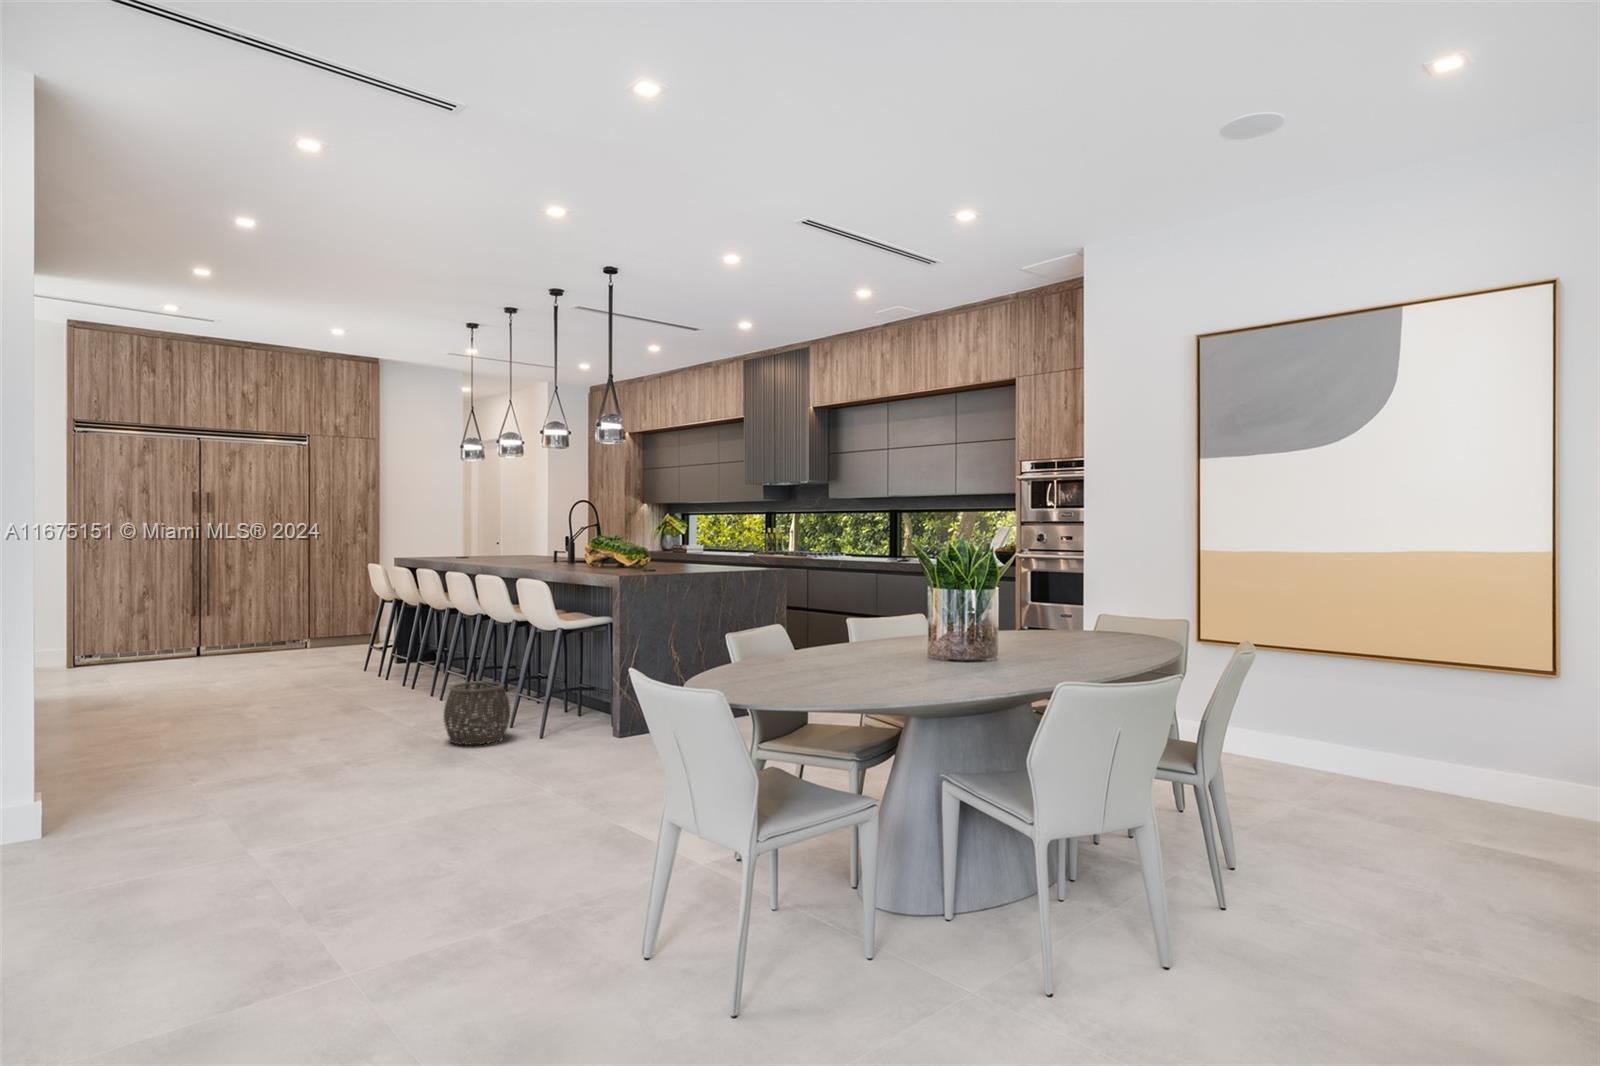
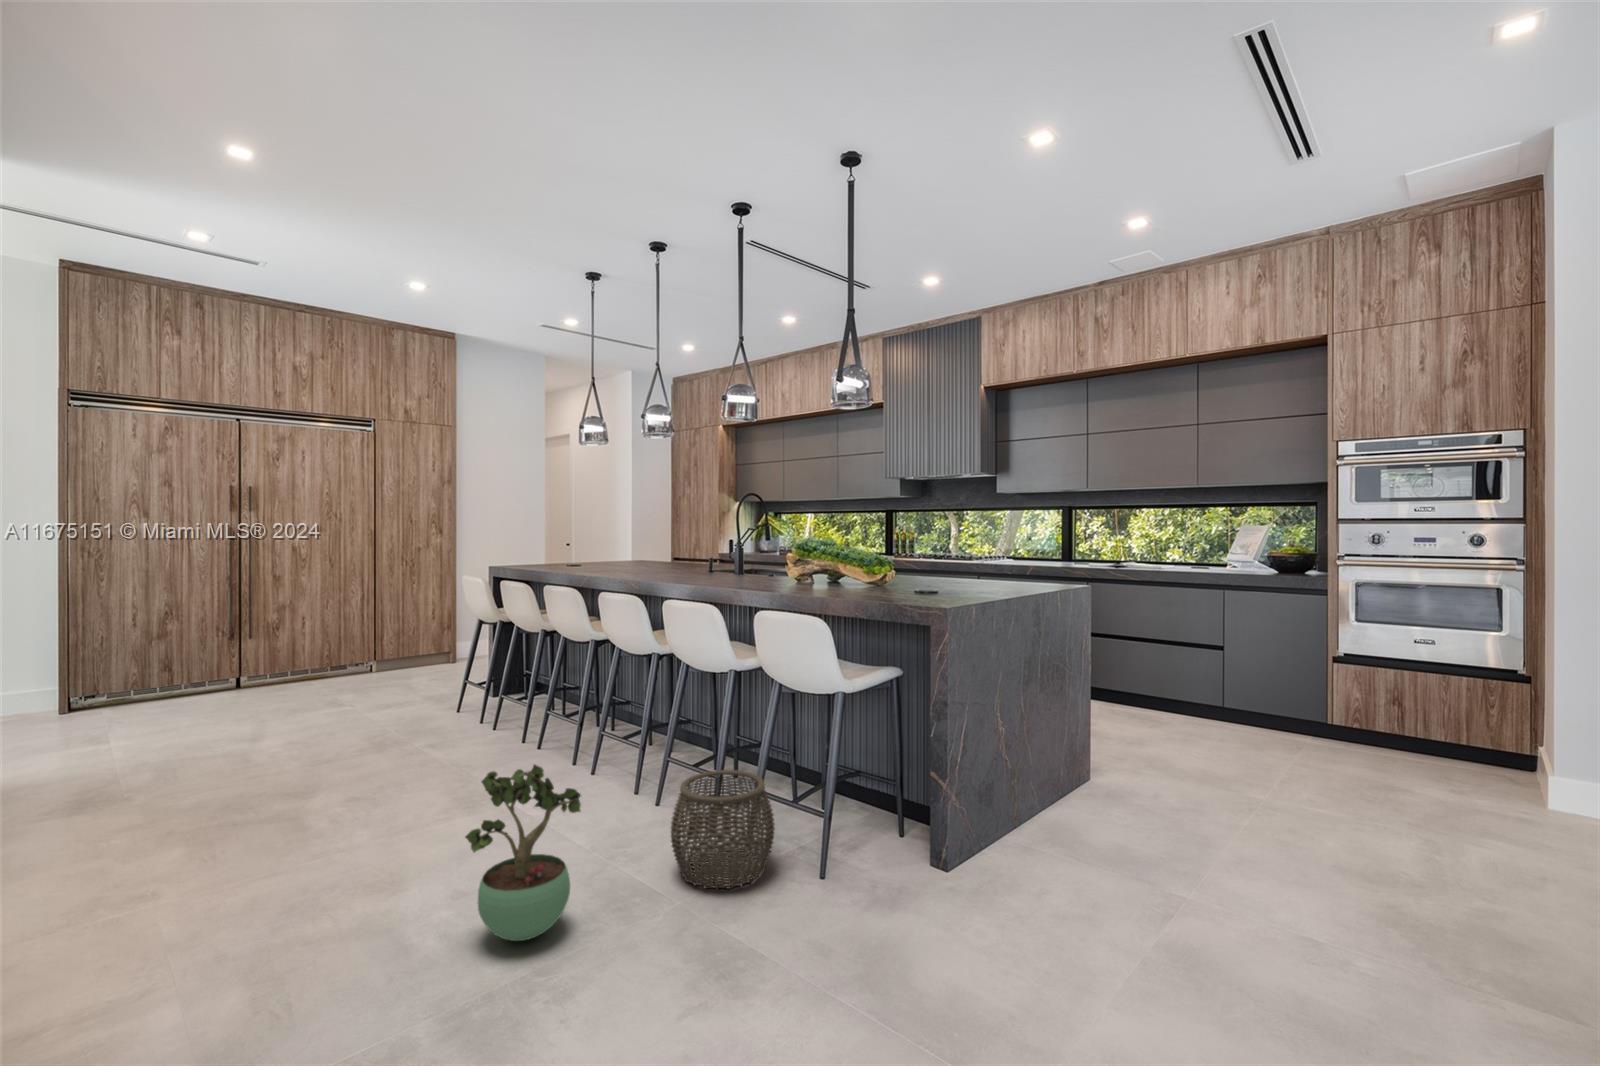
potted plant: none [312,659,376,757] -> present [465,765,581,941]

